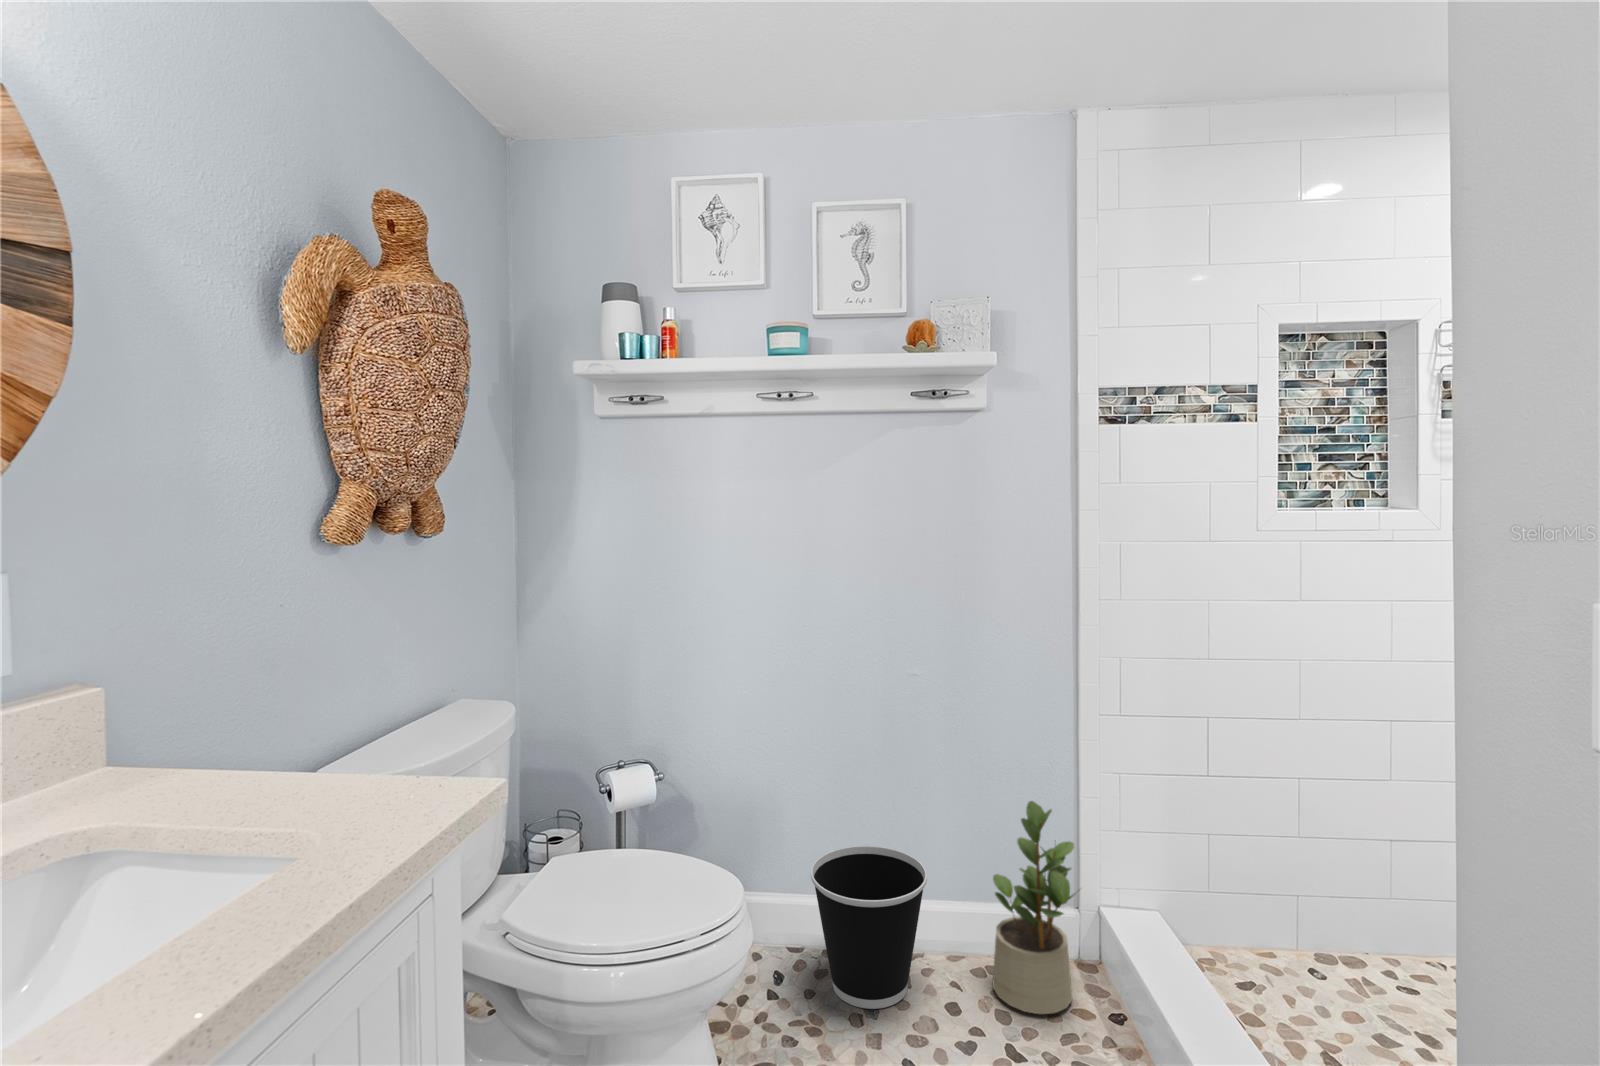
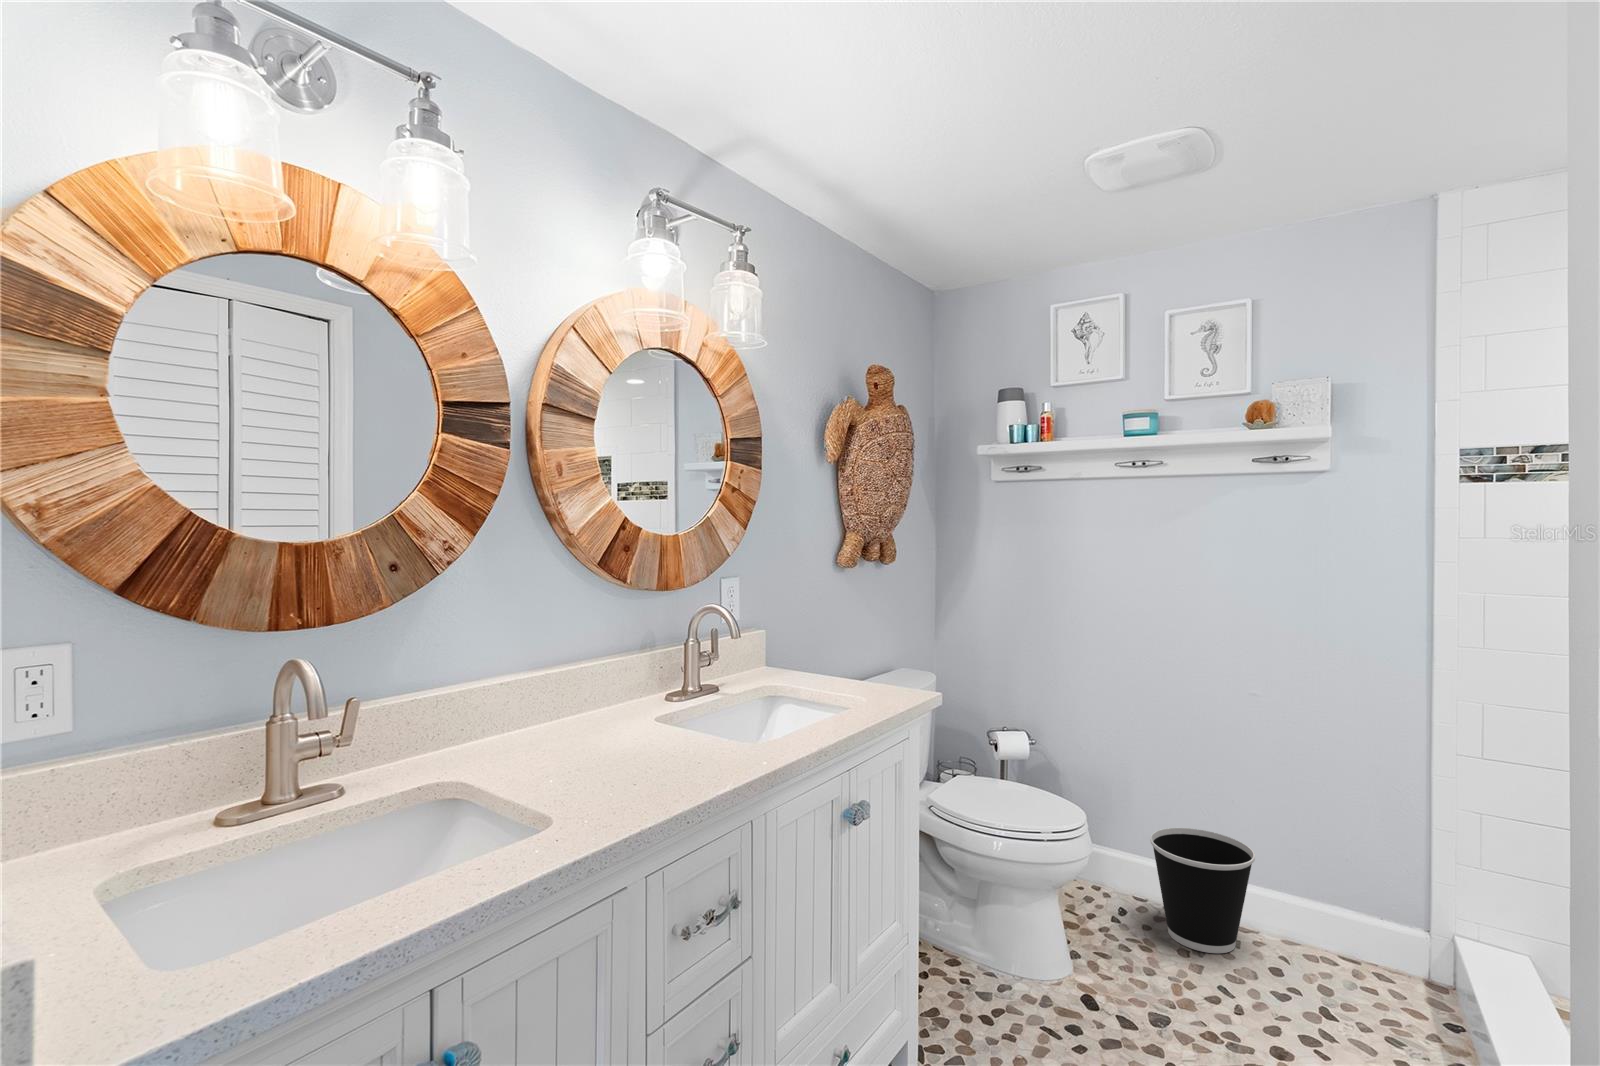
potted plant: present [992,801,1075,1014] -> none [1318,814,1415,1000]

